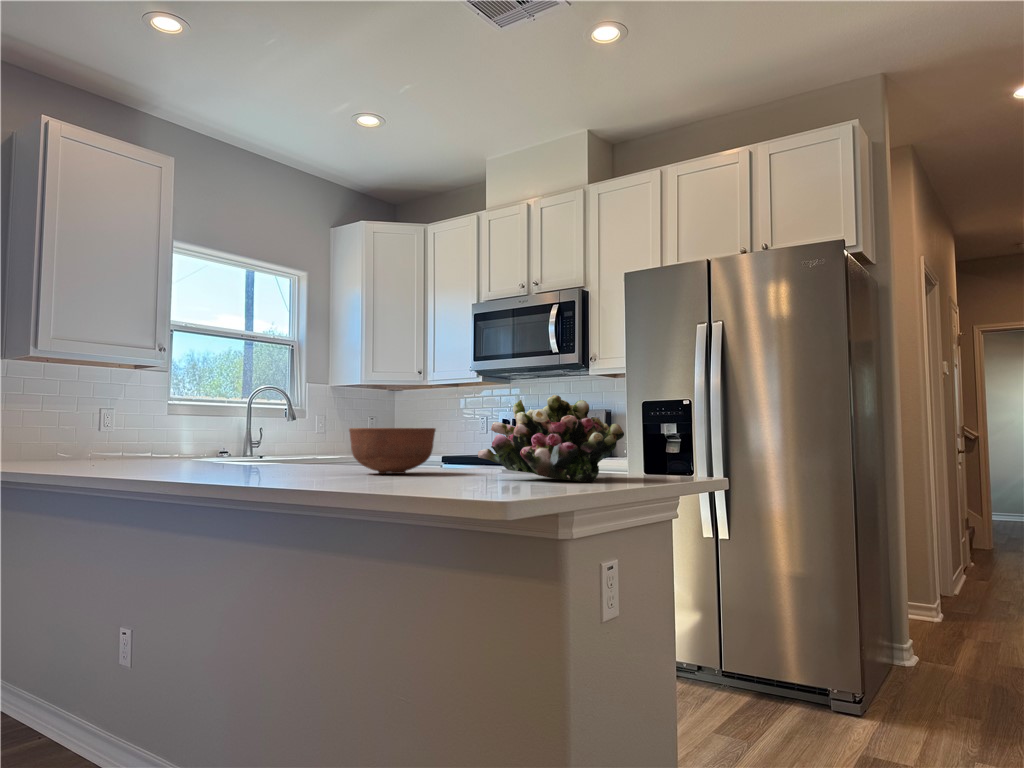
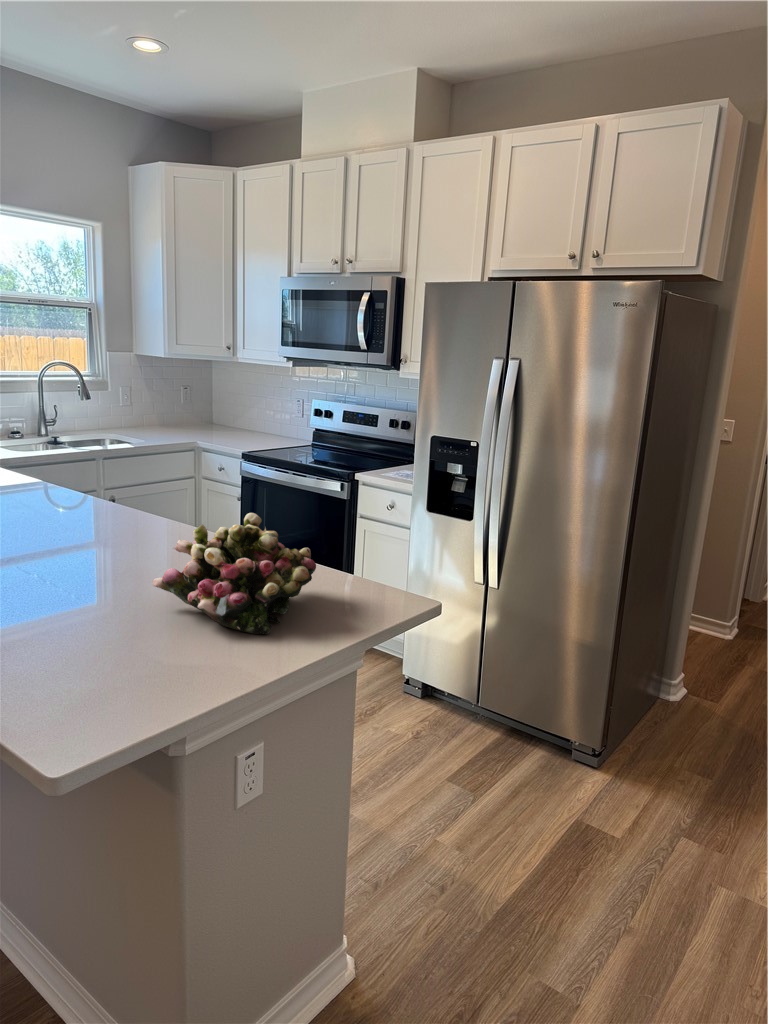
bowl: present [349,428,436,474] -> none [38,503,140,567]

